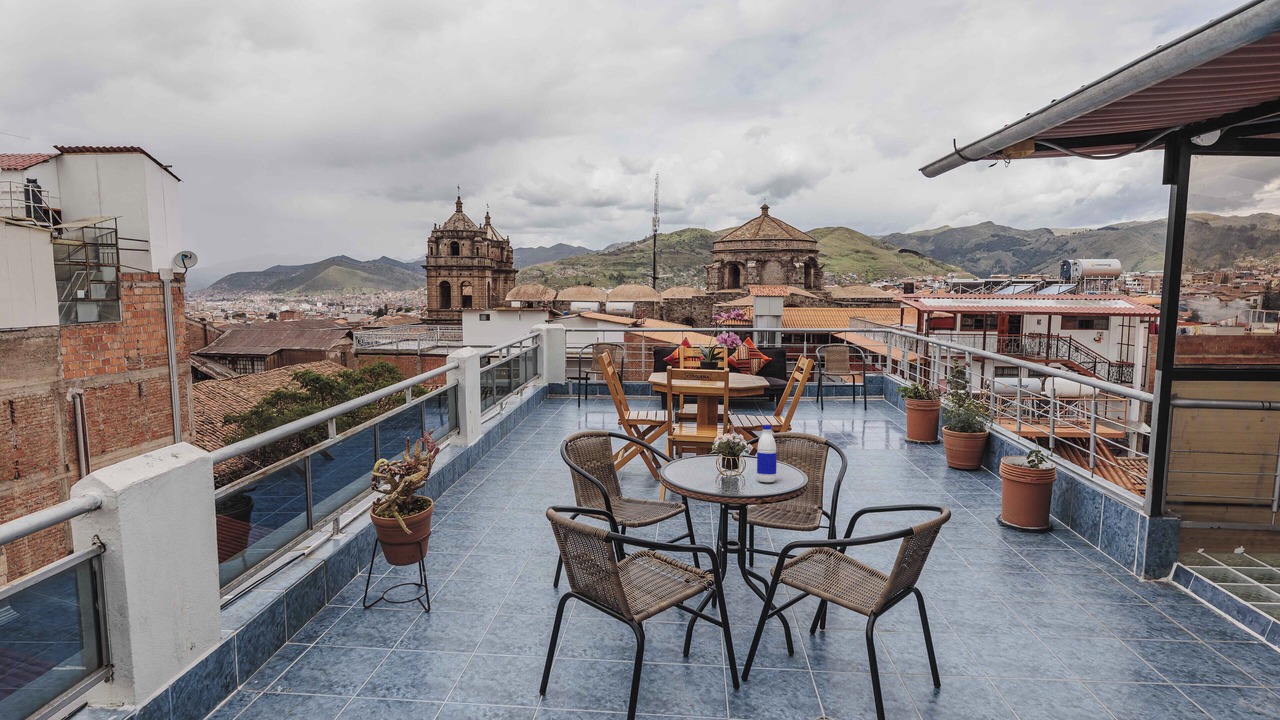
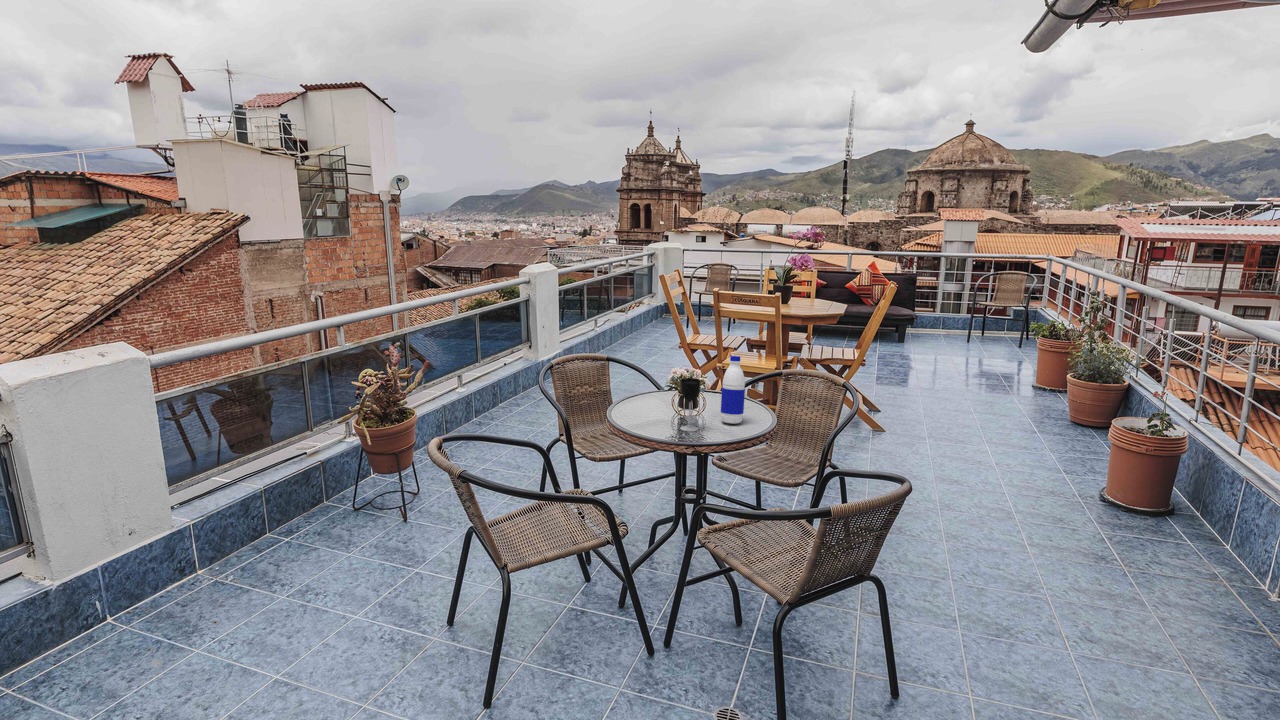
wine glass: none [732,446,749,491] -> present [680,378,701,431]

